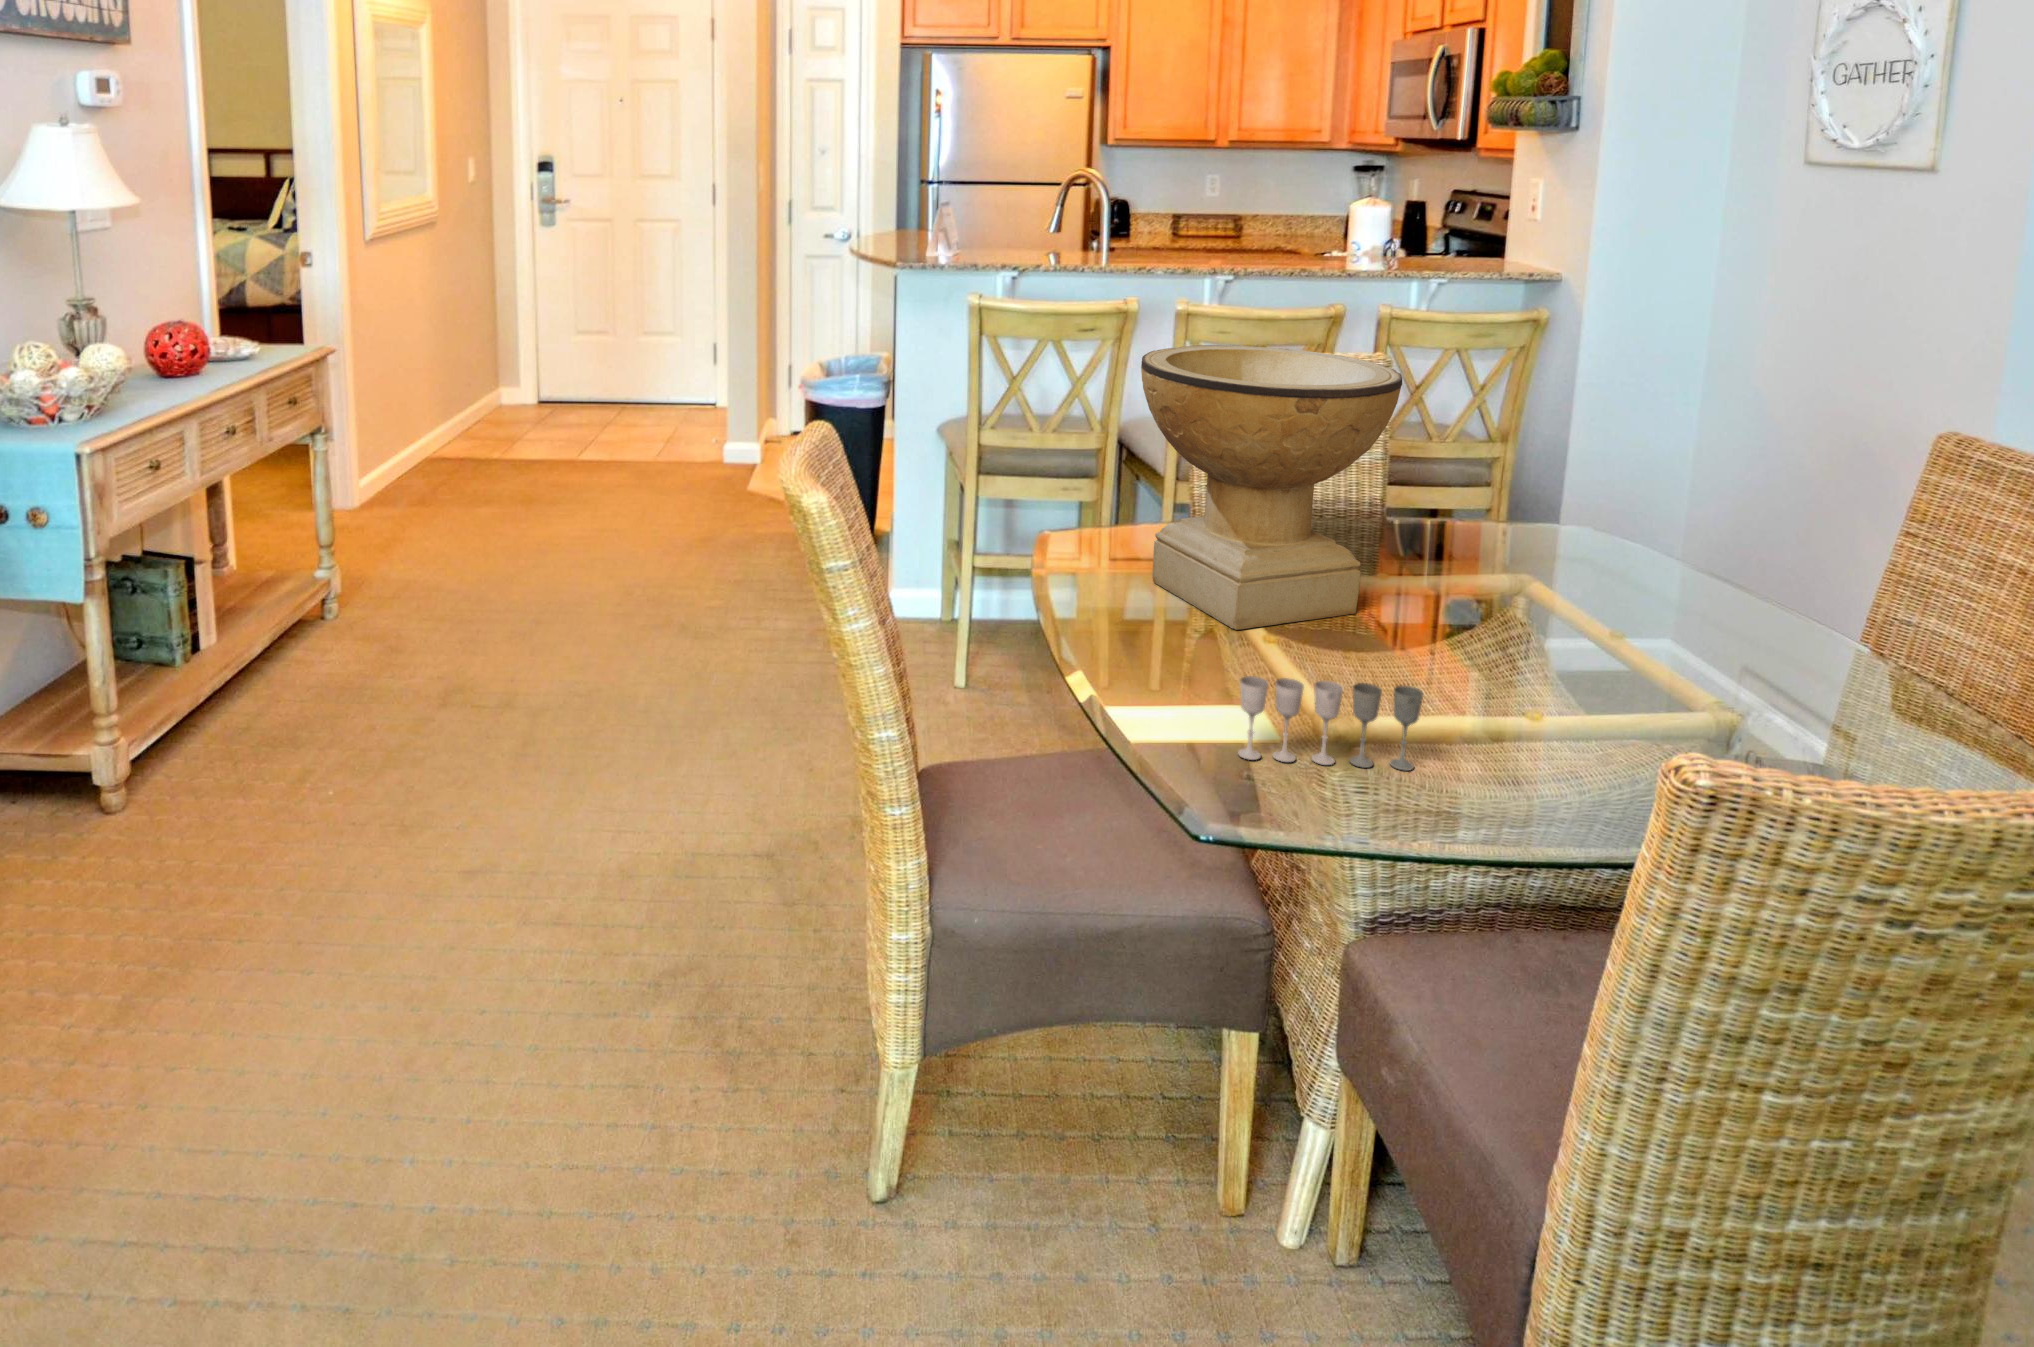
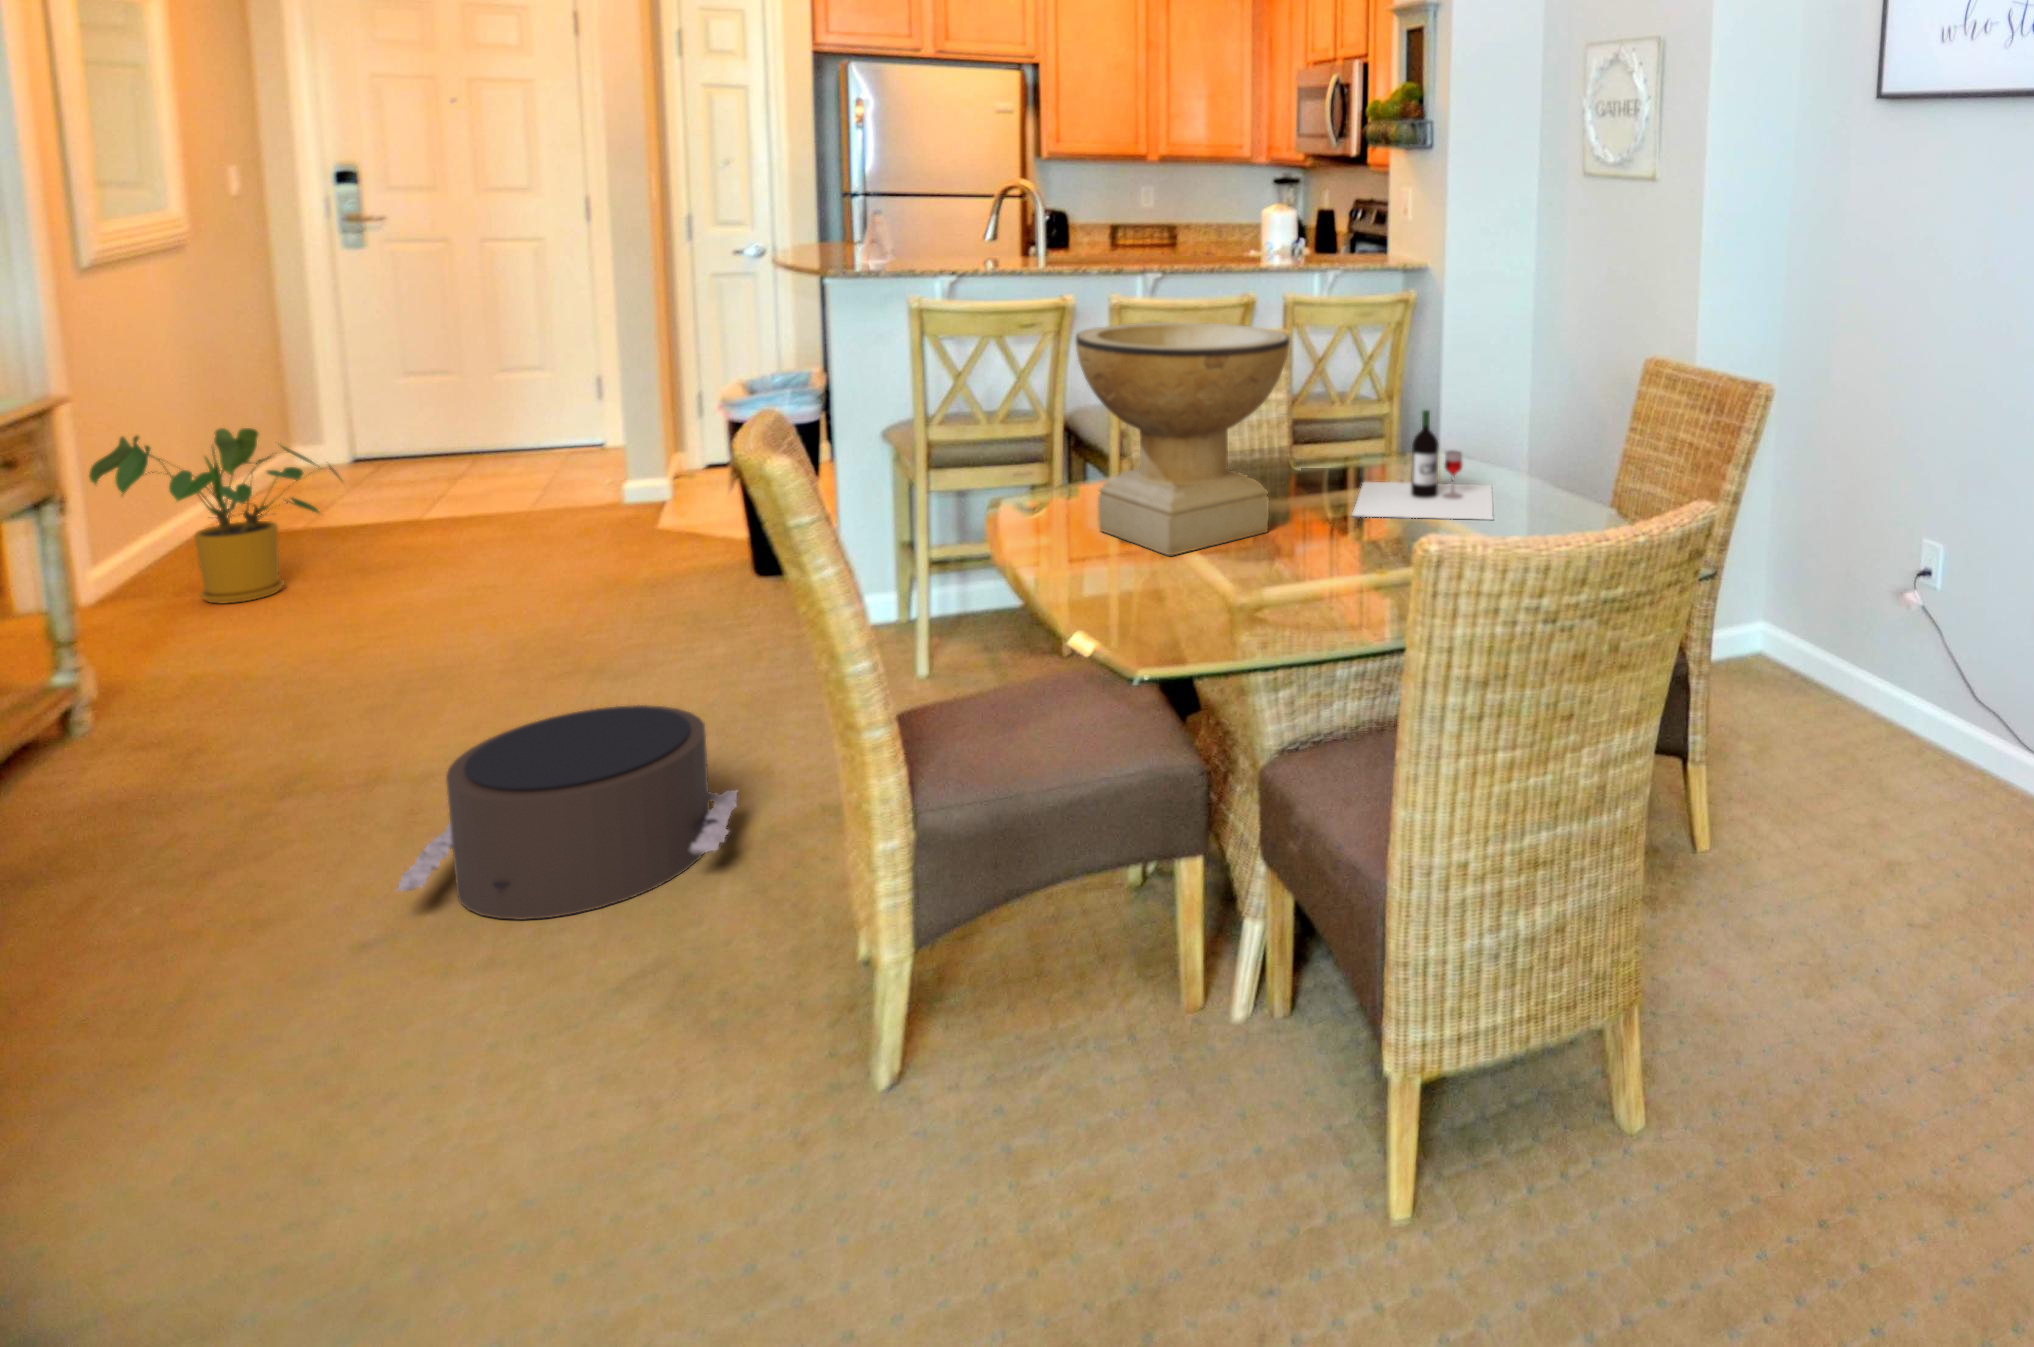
house plant: none [372,375,528,516] -> present [89,428,340,603]
wine bottle: none [1466,477,1677,640] -> present [1353,410,1493,520]
pouf: none [513,676,785,877] -> present [396,705,738,920]
wine glass: present [1238,676,1423,771] -> none [1167,565,1306,642]

